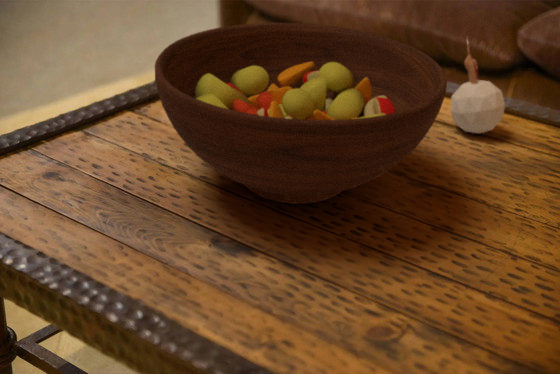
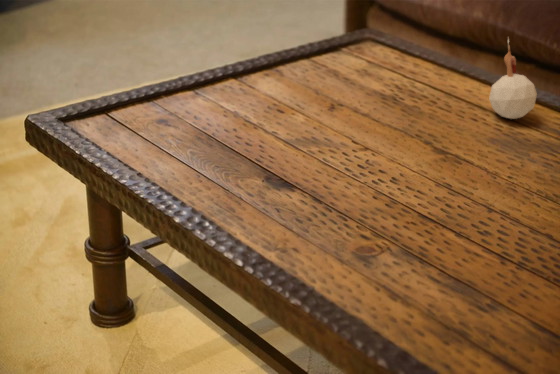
fruit bowl: present [155,23,447,204] -> none [240,17,460,159]

